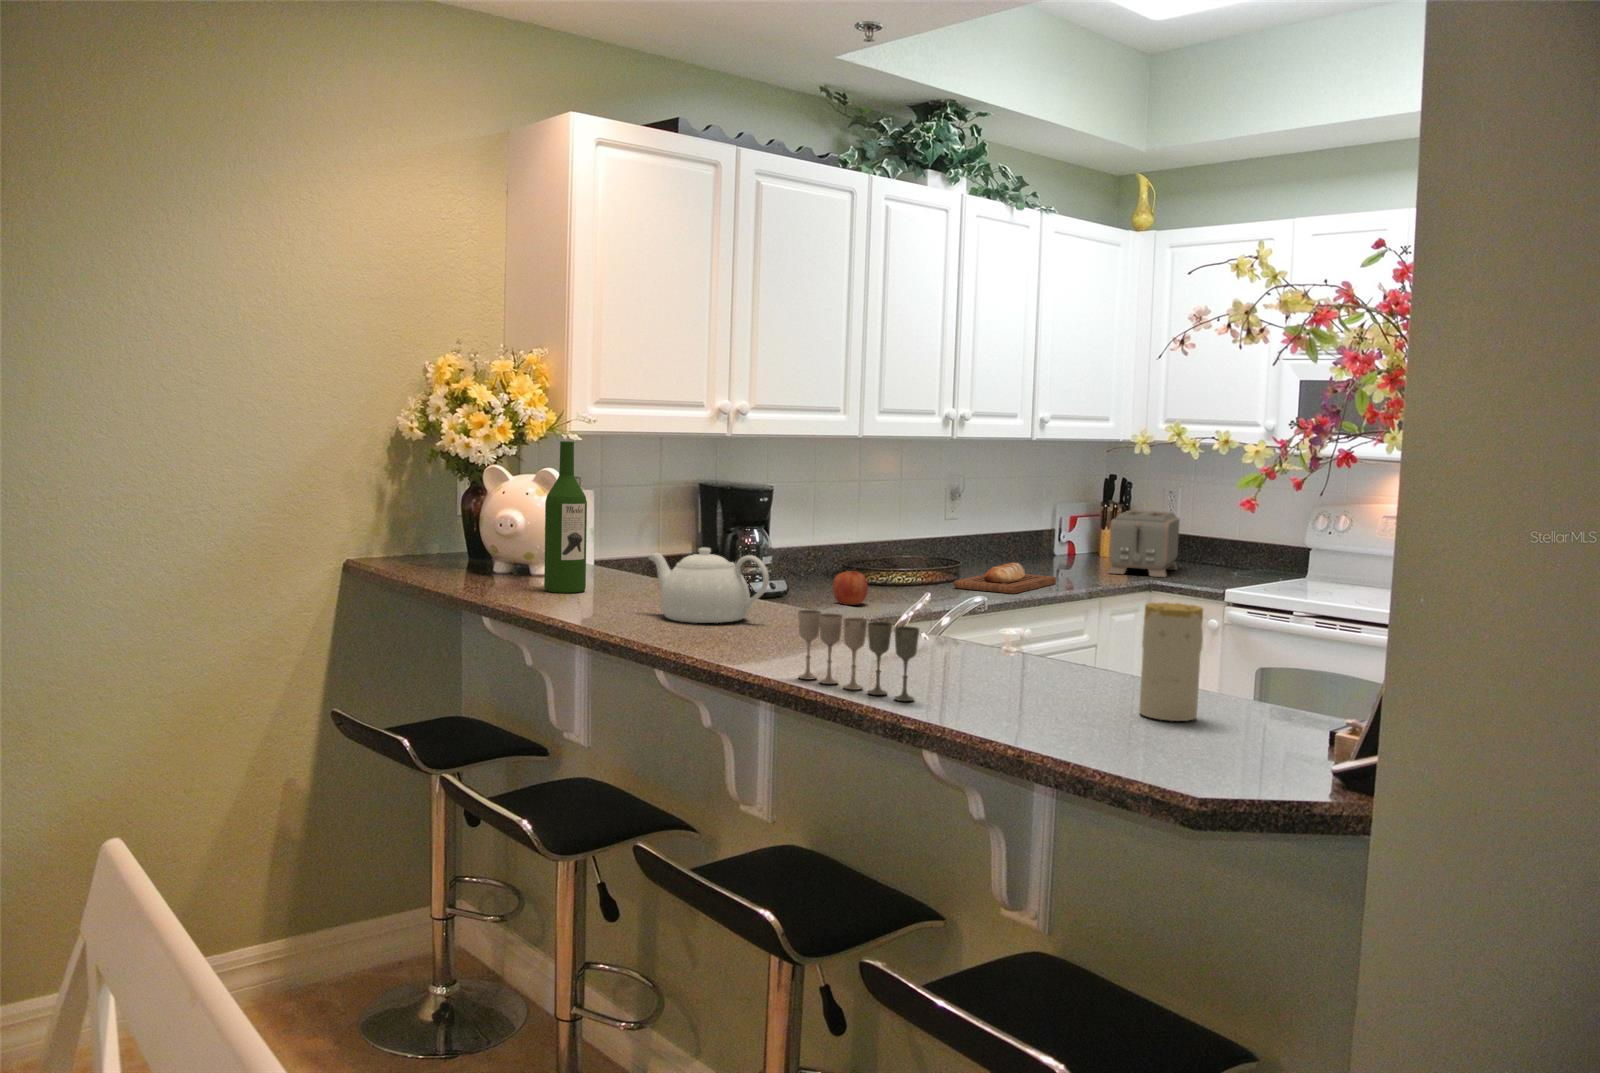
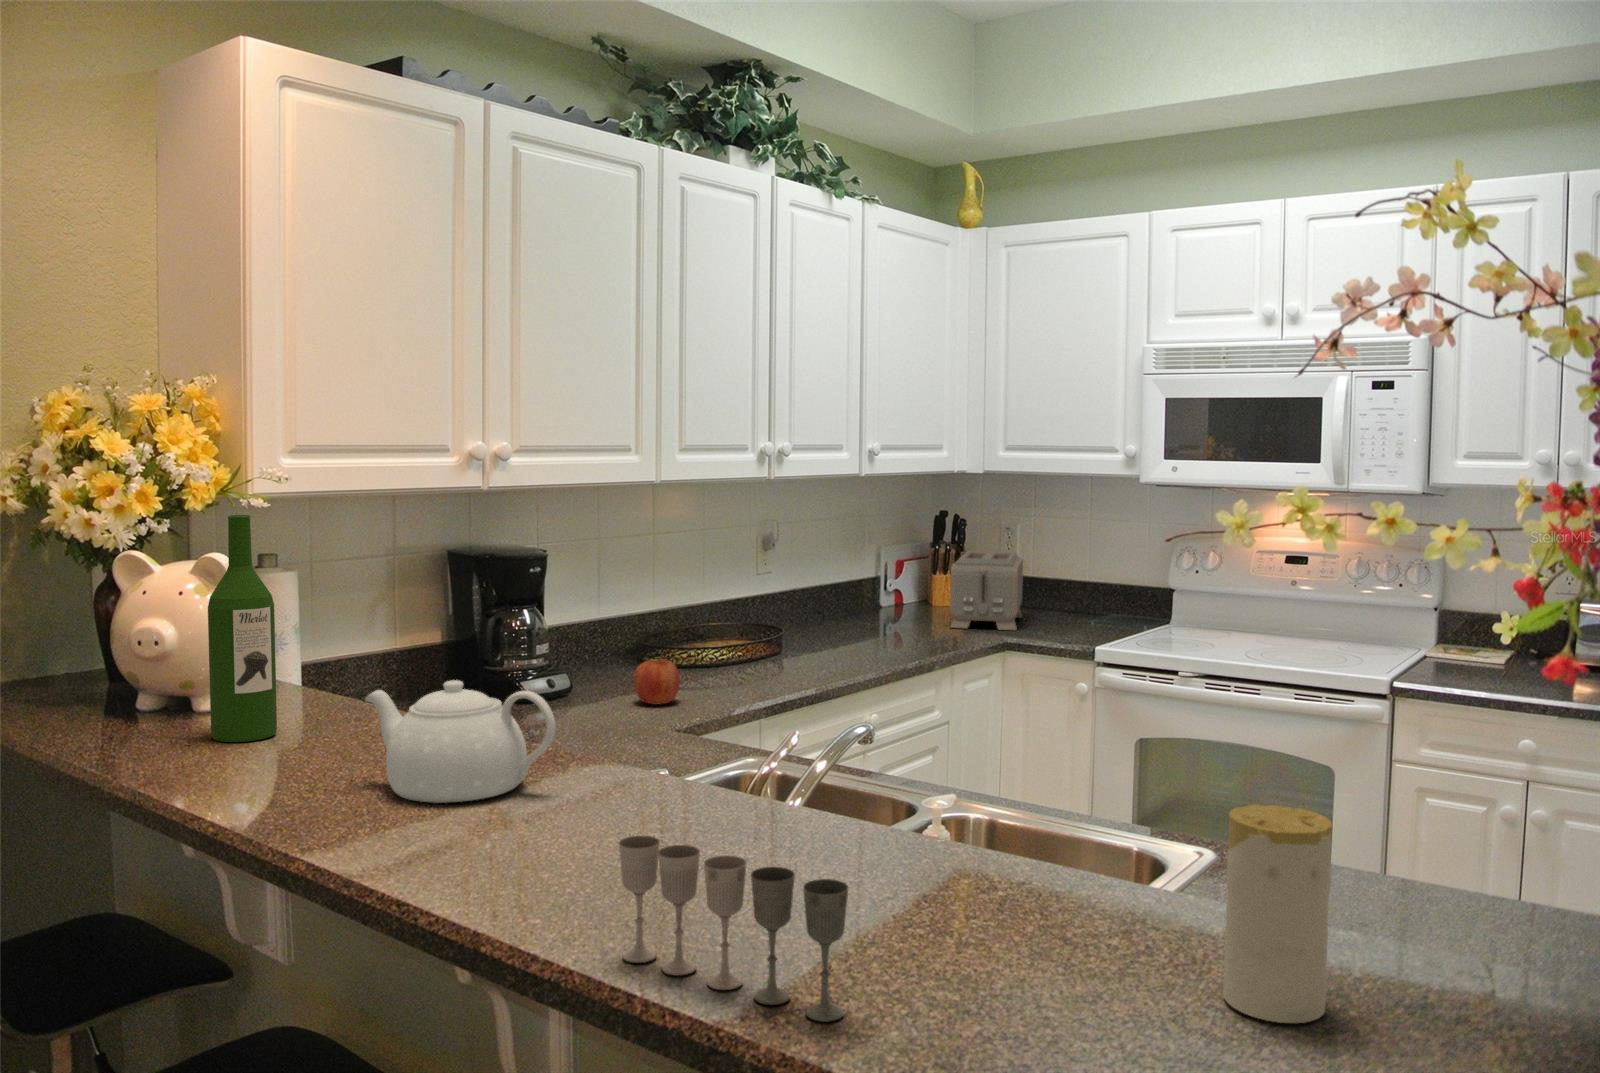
bread loaf: present [954,563,1056,594] -> none [780,626,898,669]

